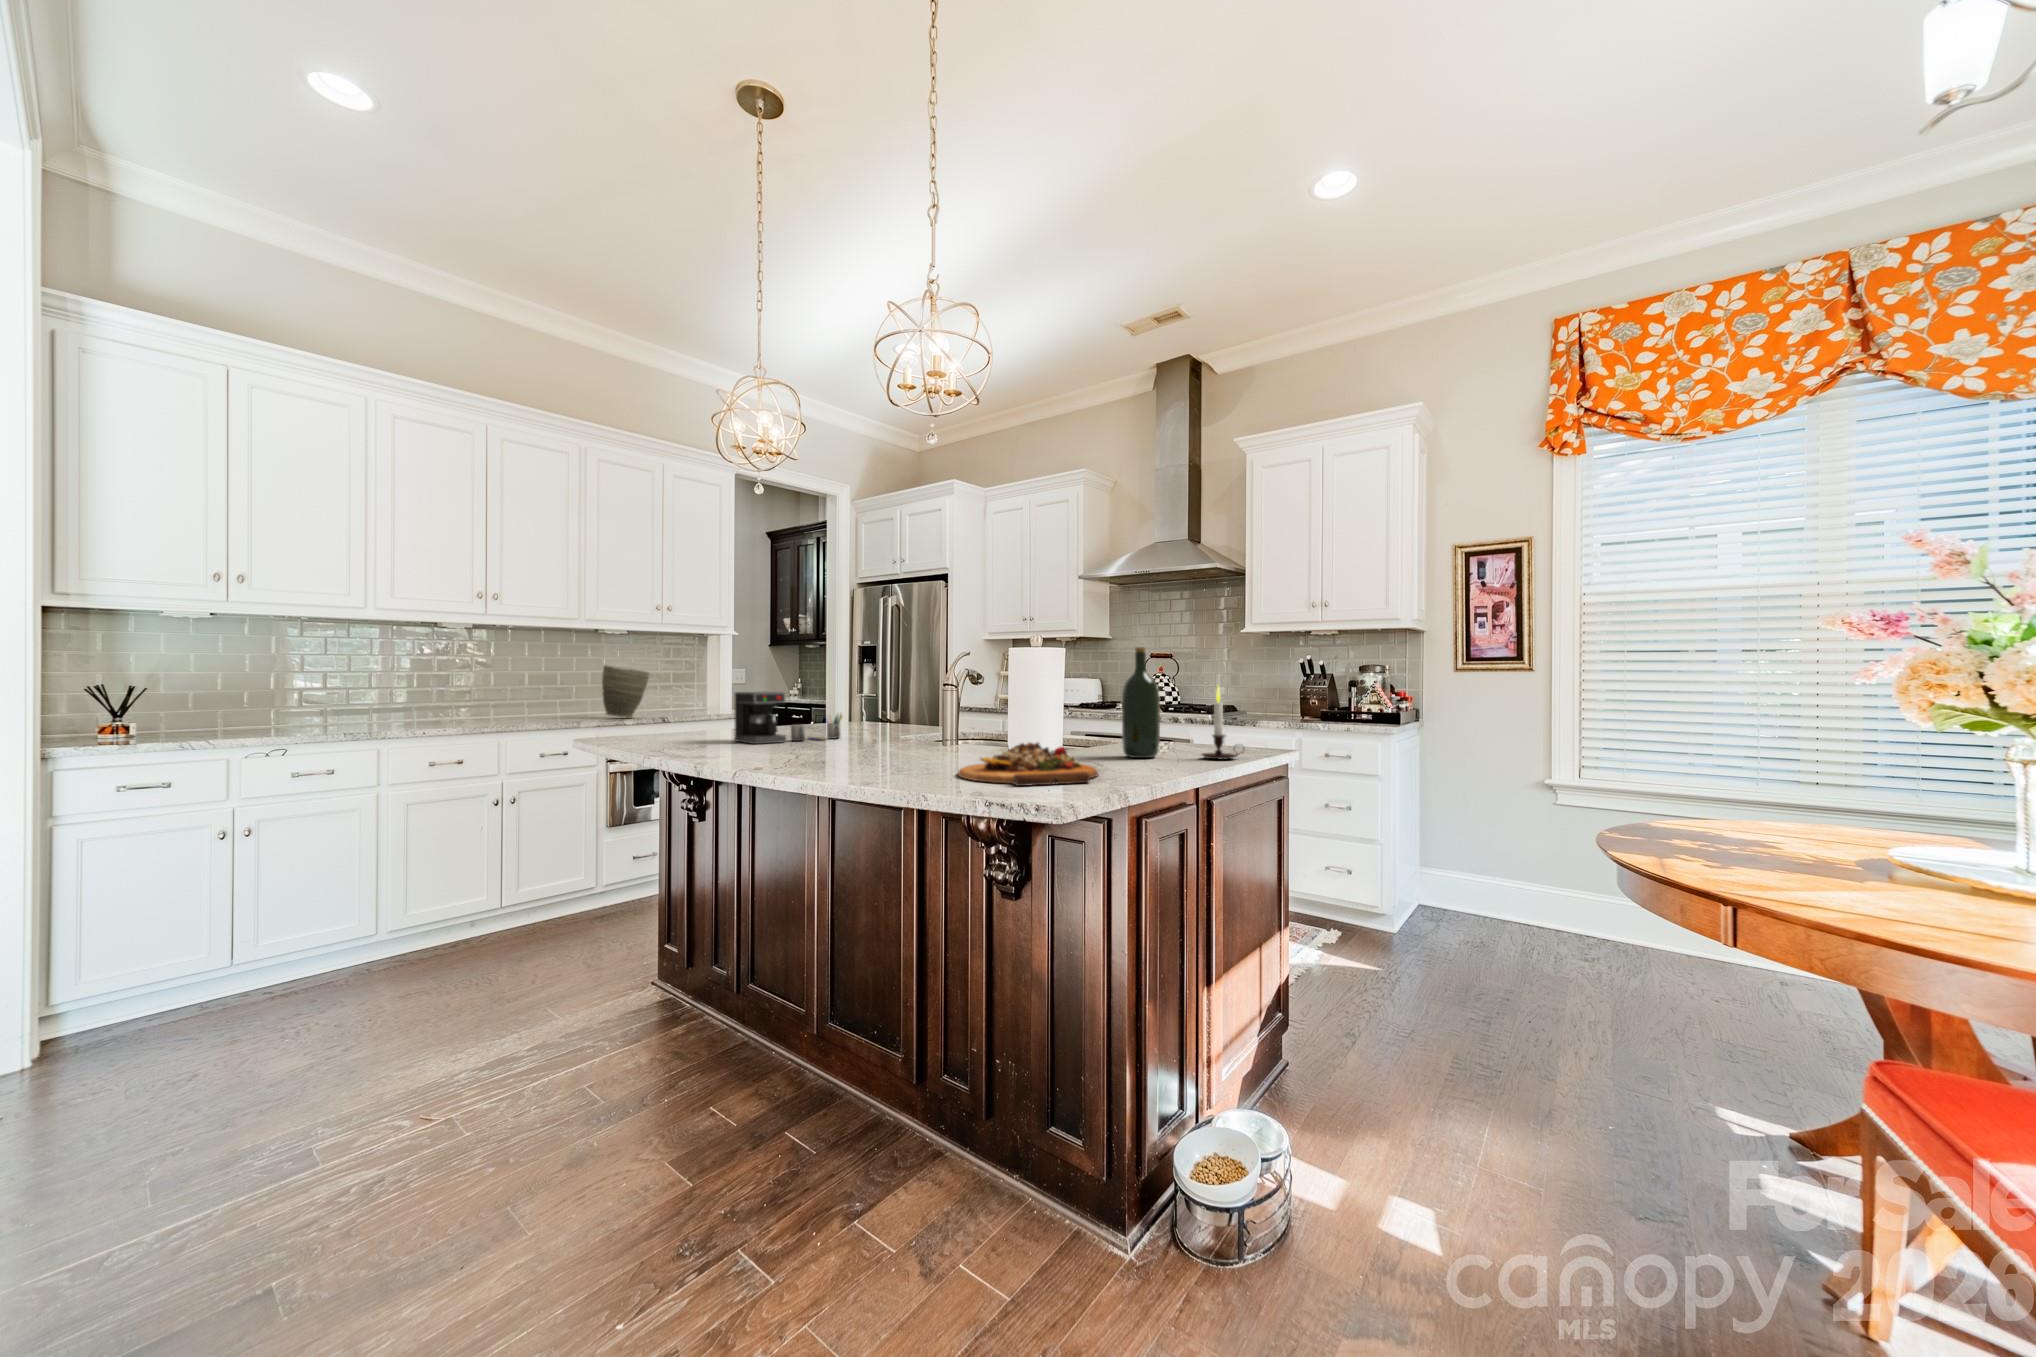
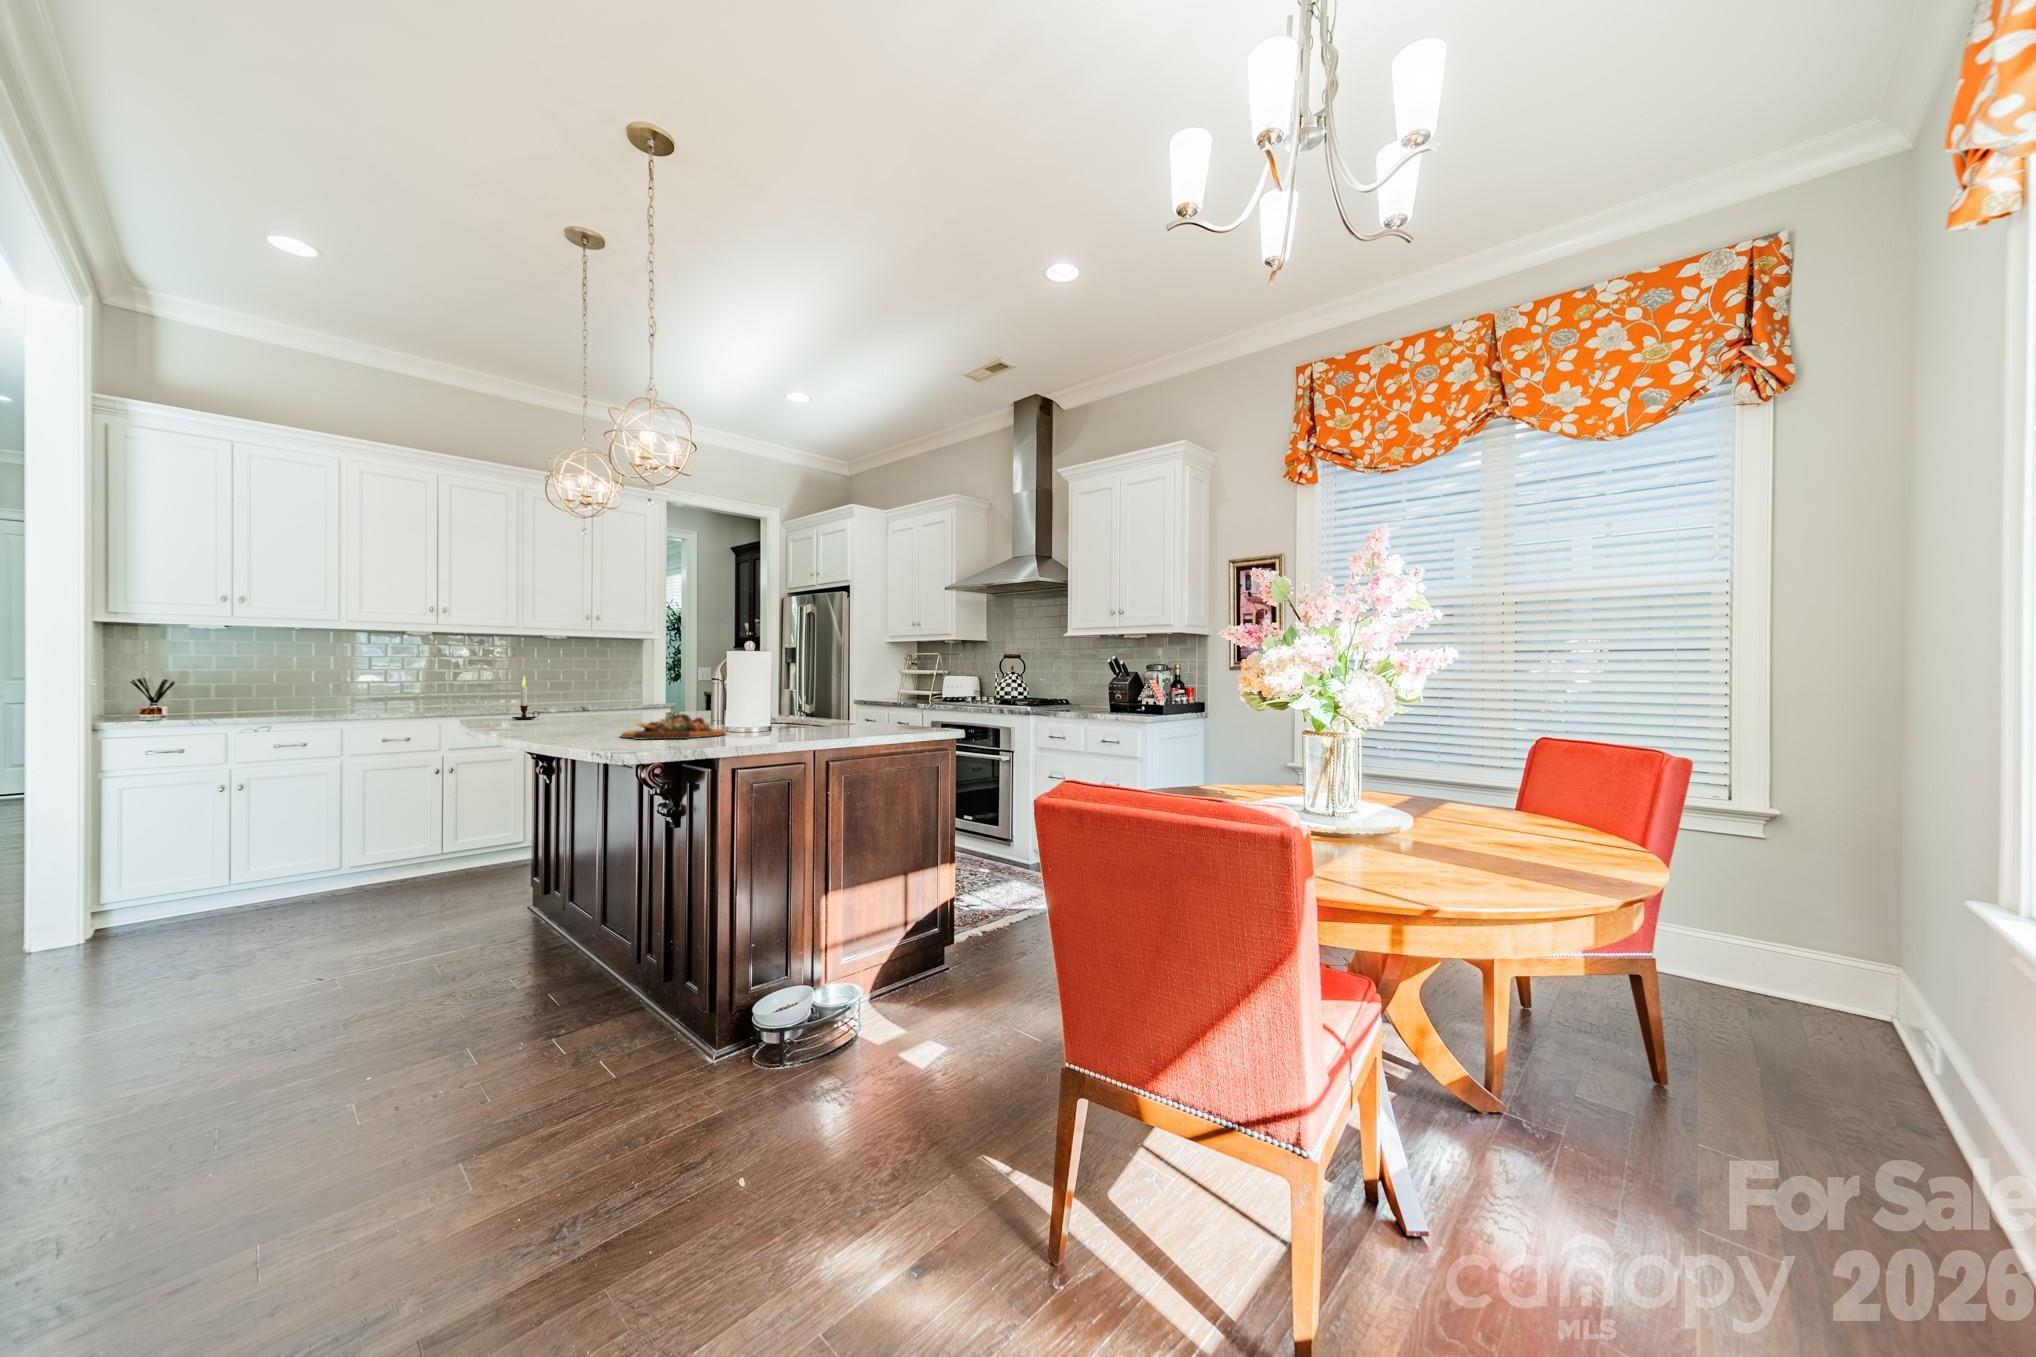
wine bottle: present [1122,647,1160,758] -> none [792,649,820,730]
vase: present [602,666,649,718] -> none [542,662,583,706]
candle: present [1202,687,1242,759] -> present [512,676,540,720]
coffee maker: present [734,692,842,744] -> none [573,682,661,720]

